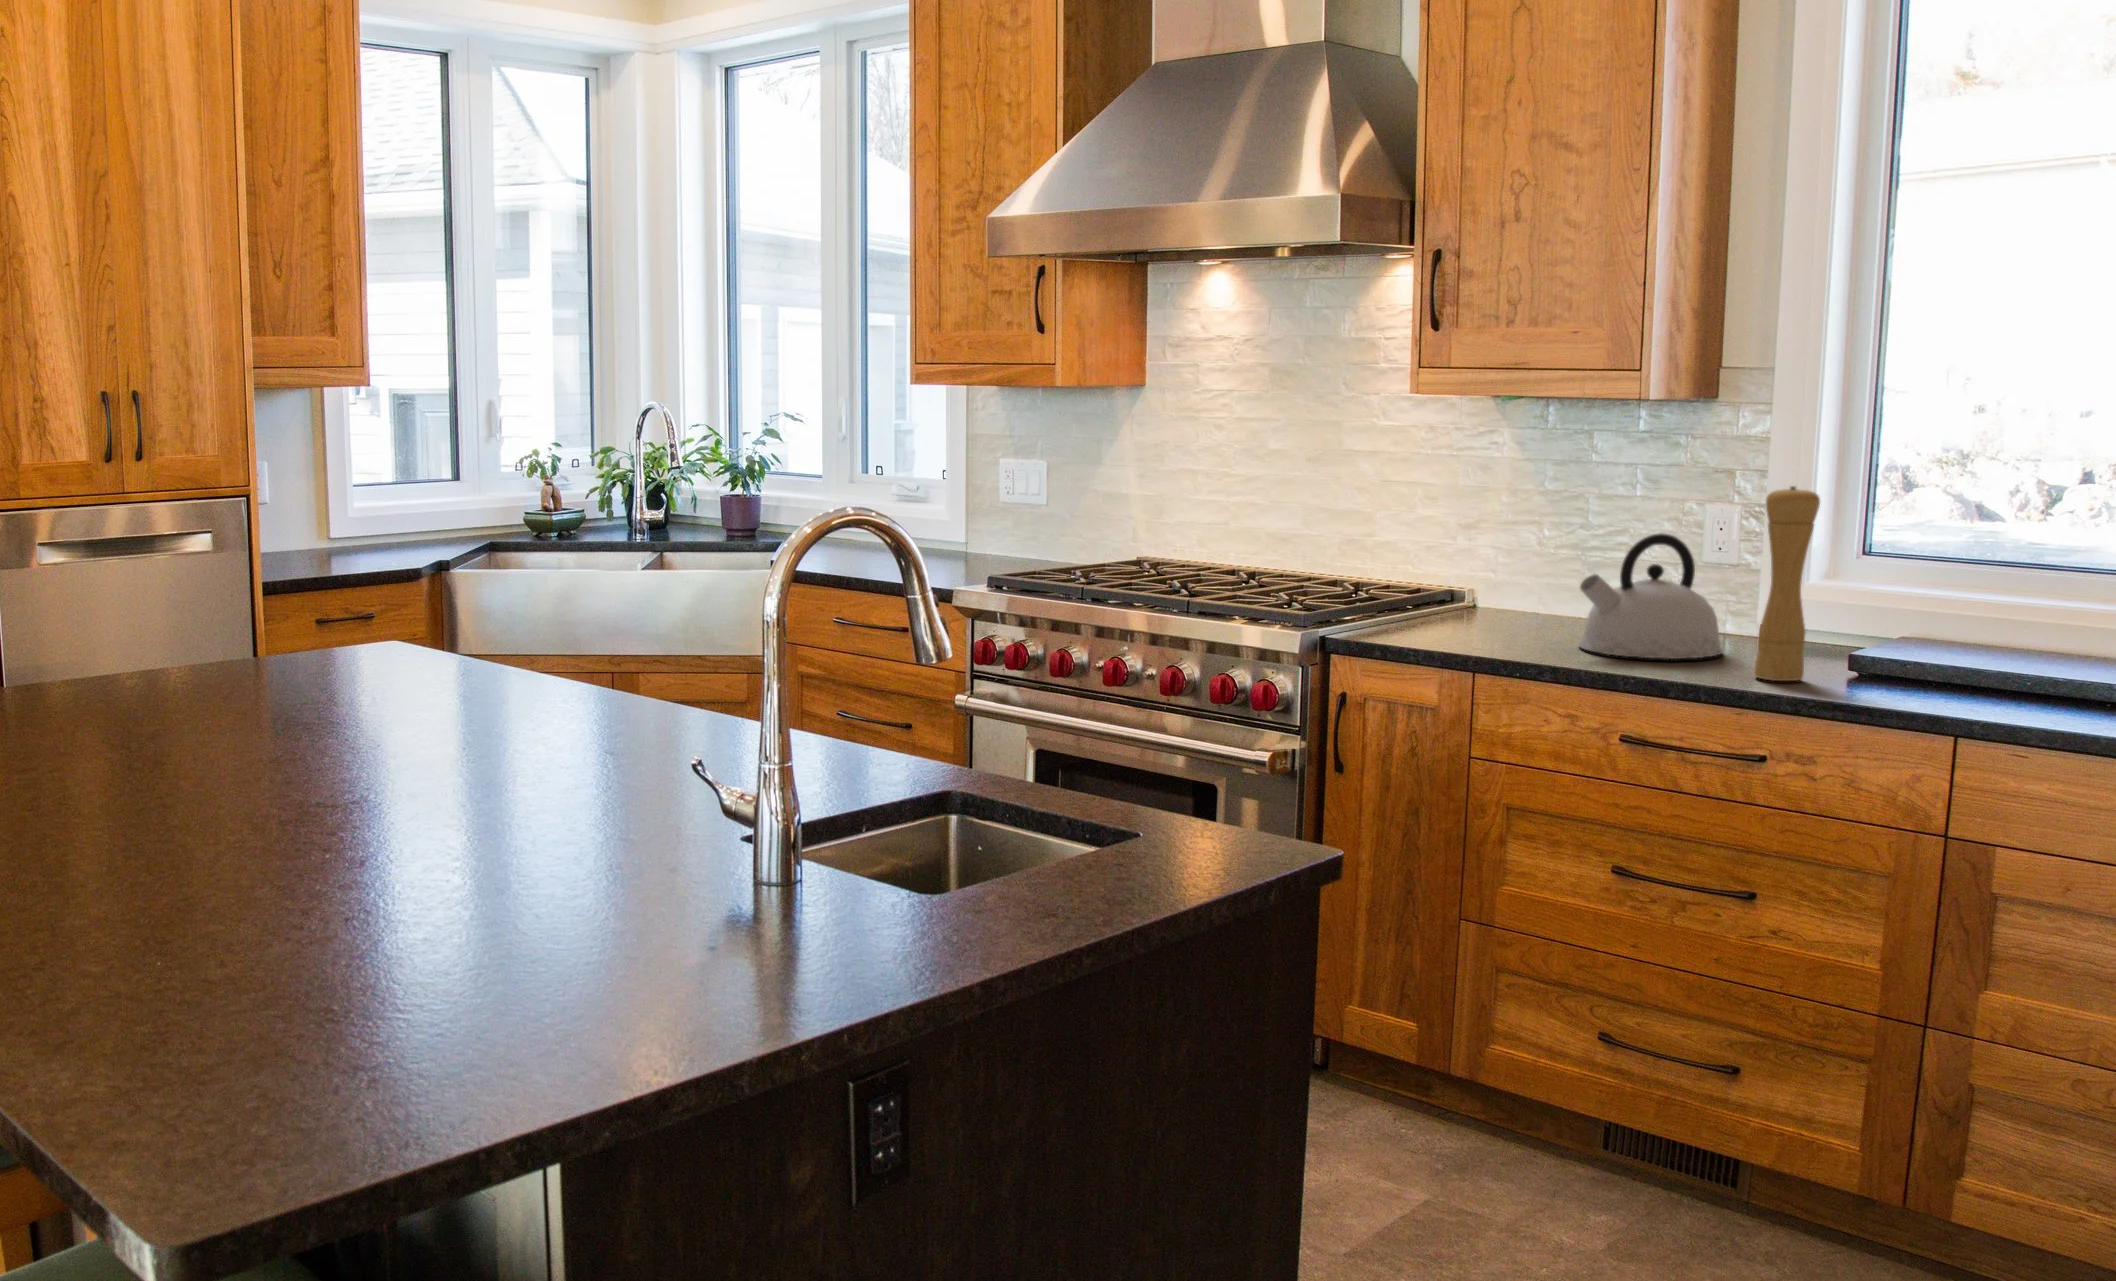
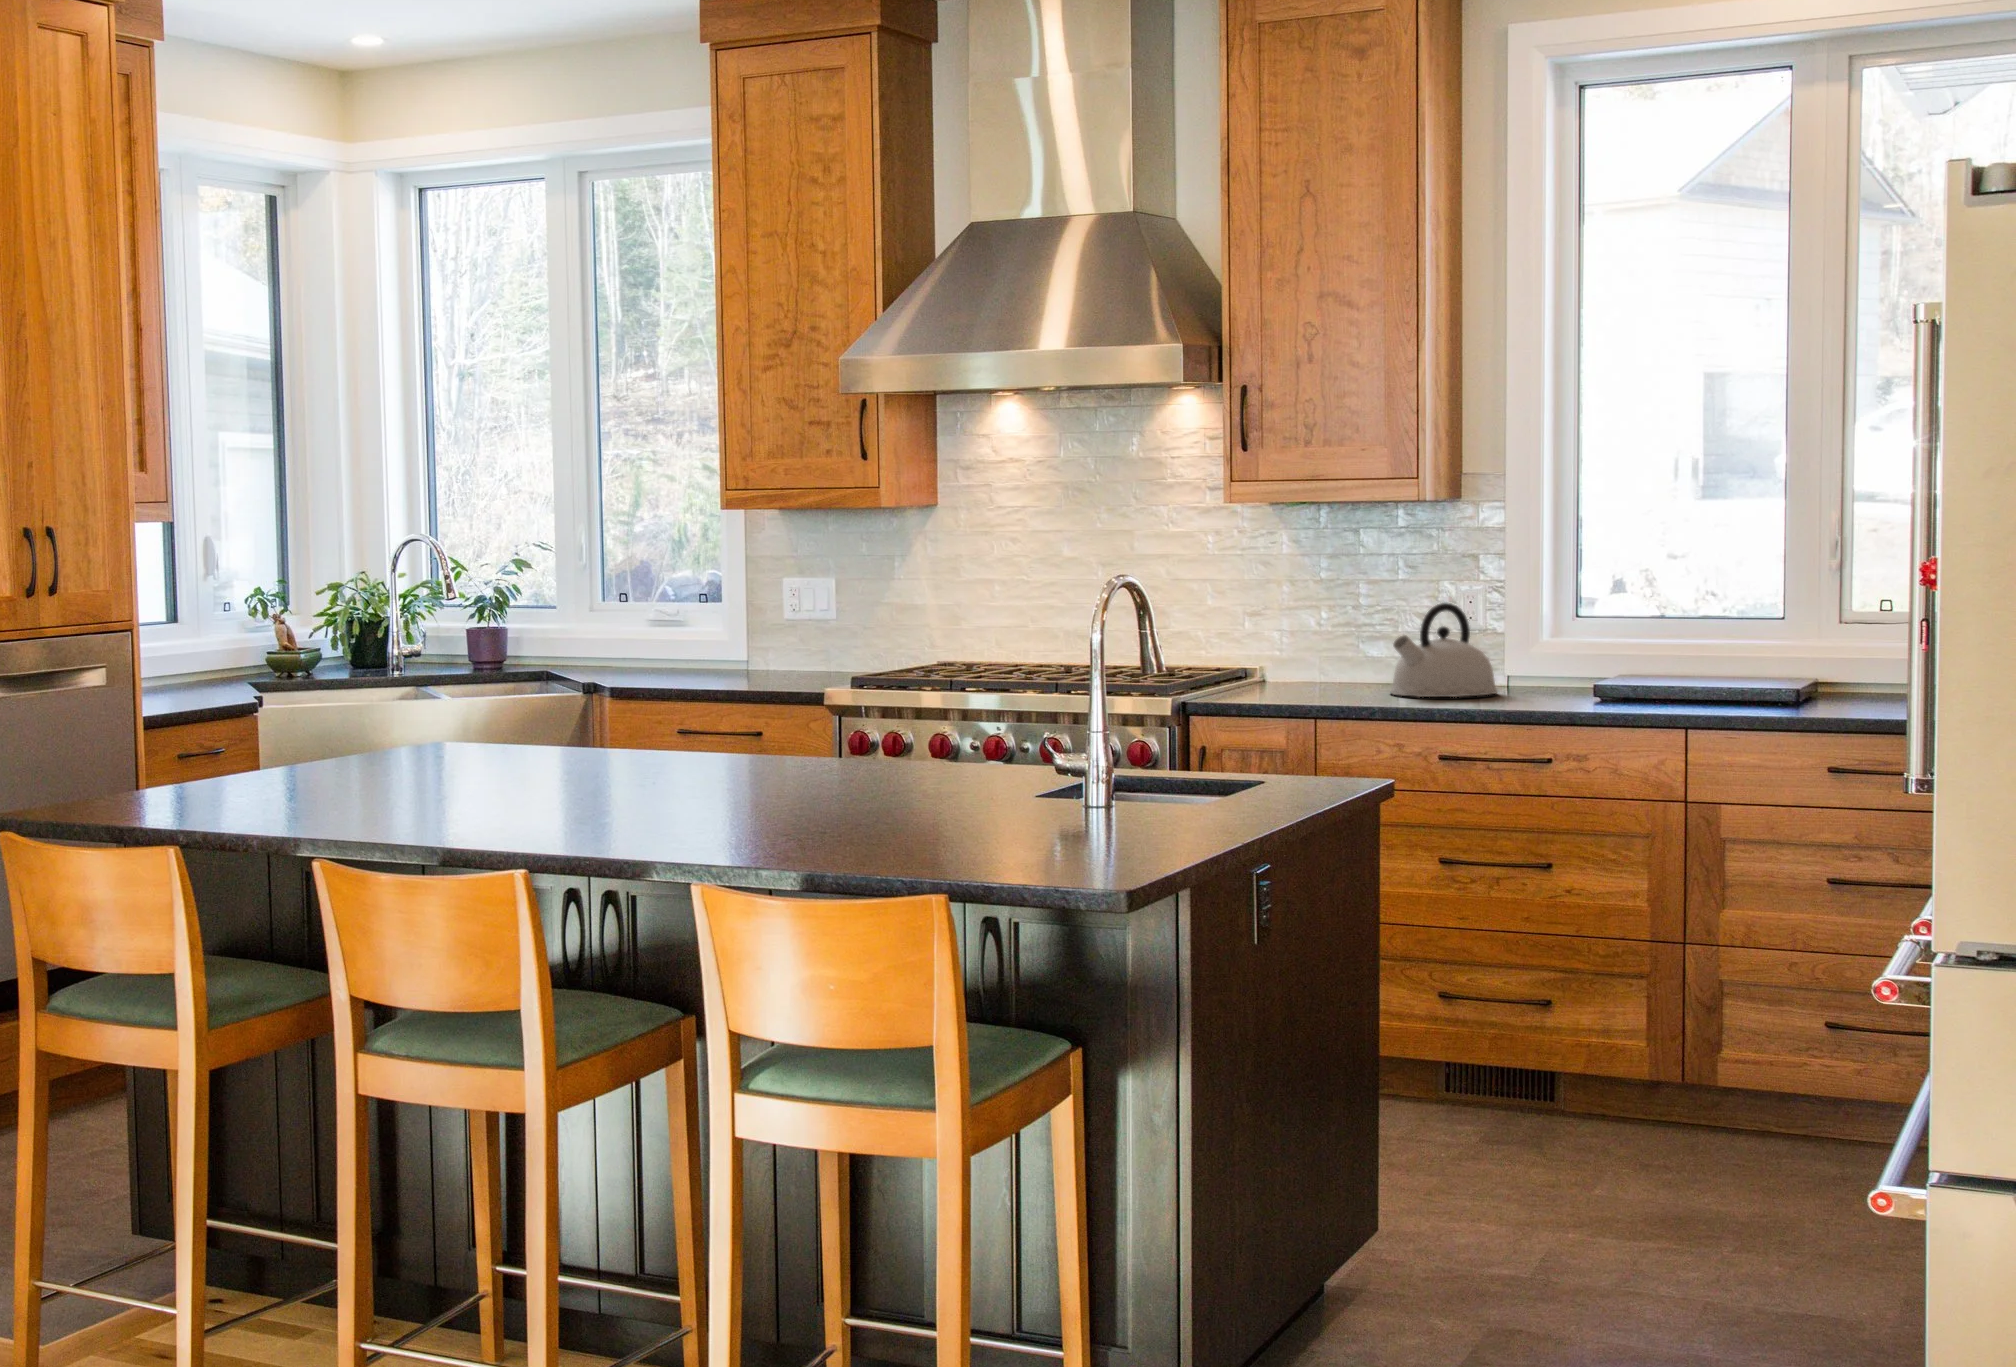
pepper mill: present [1754,486,1820,681] -> none [1535,559,1574,704]

